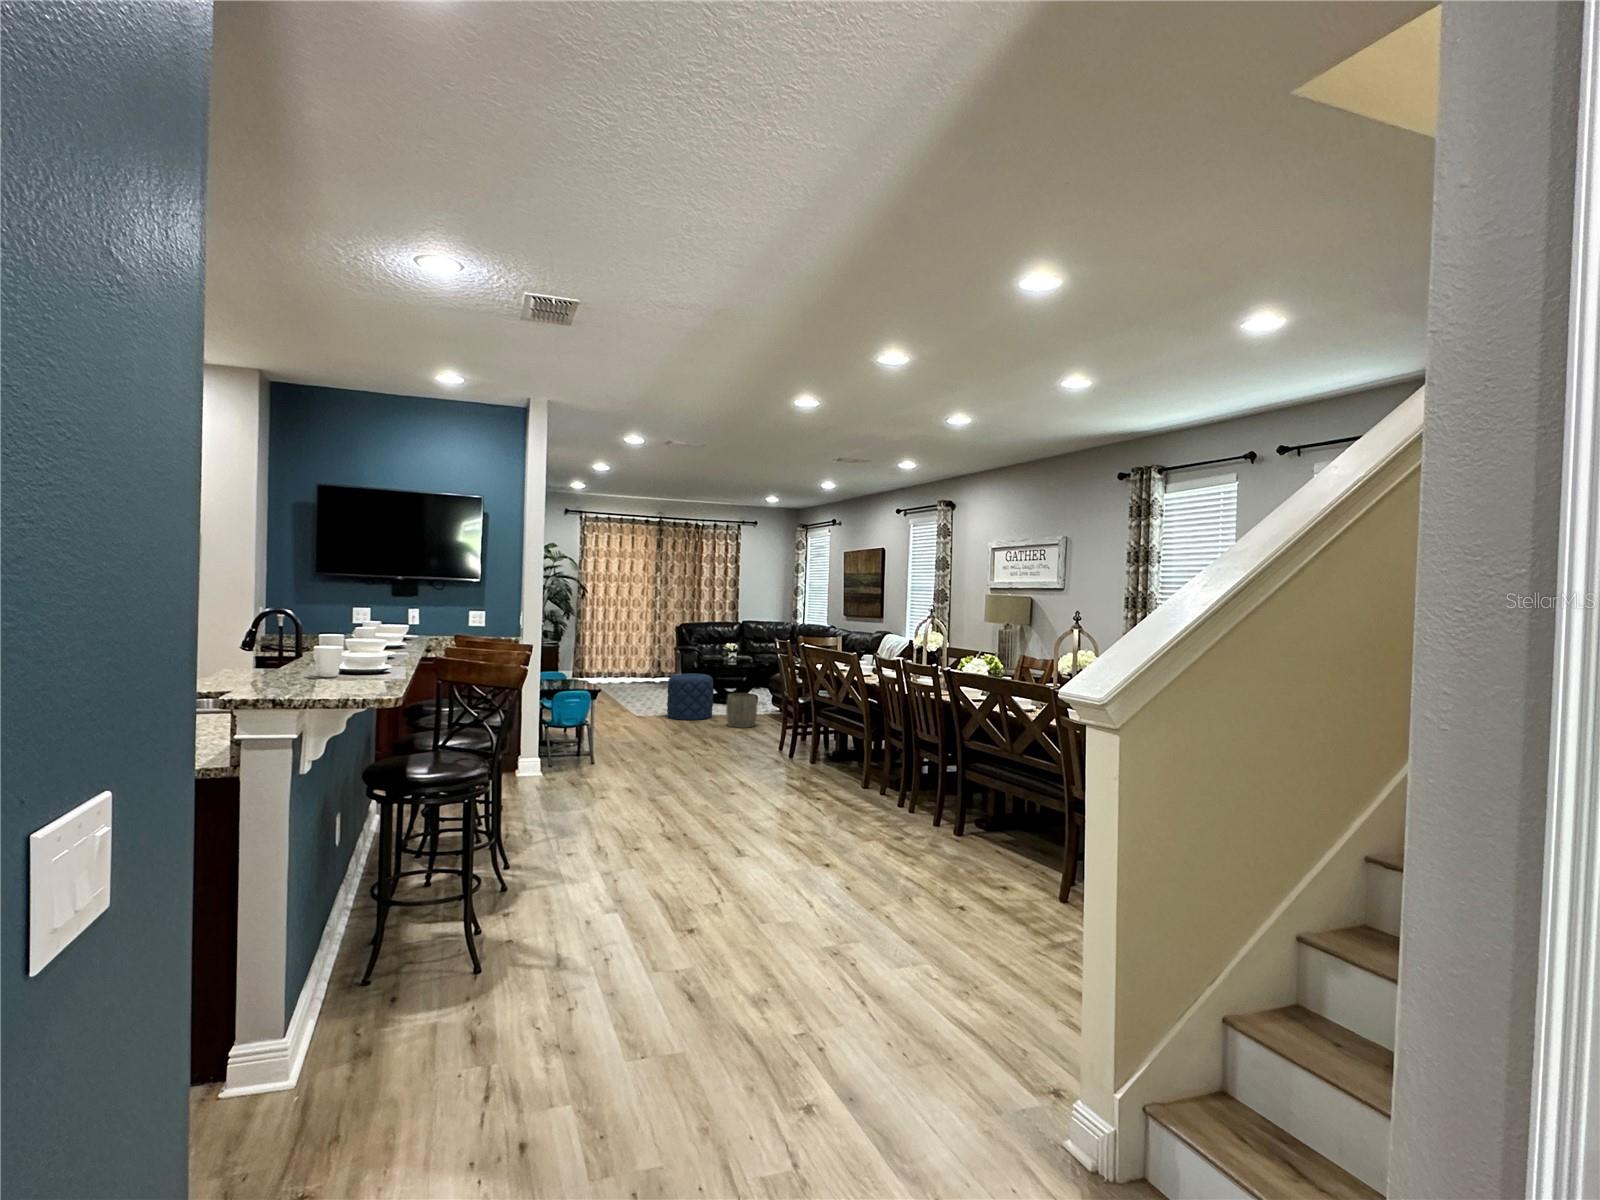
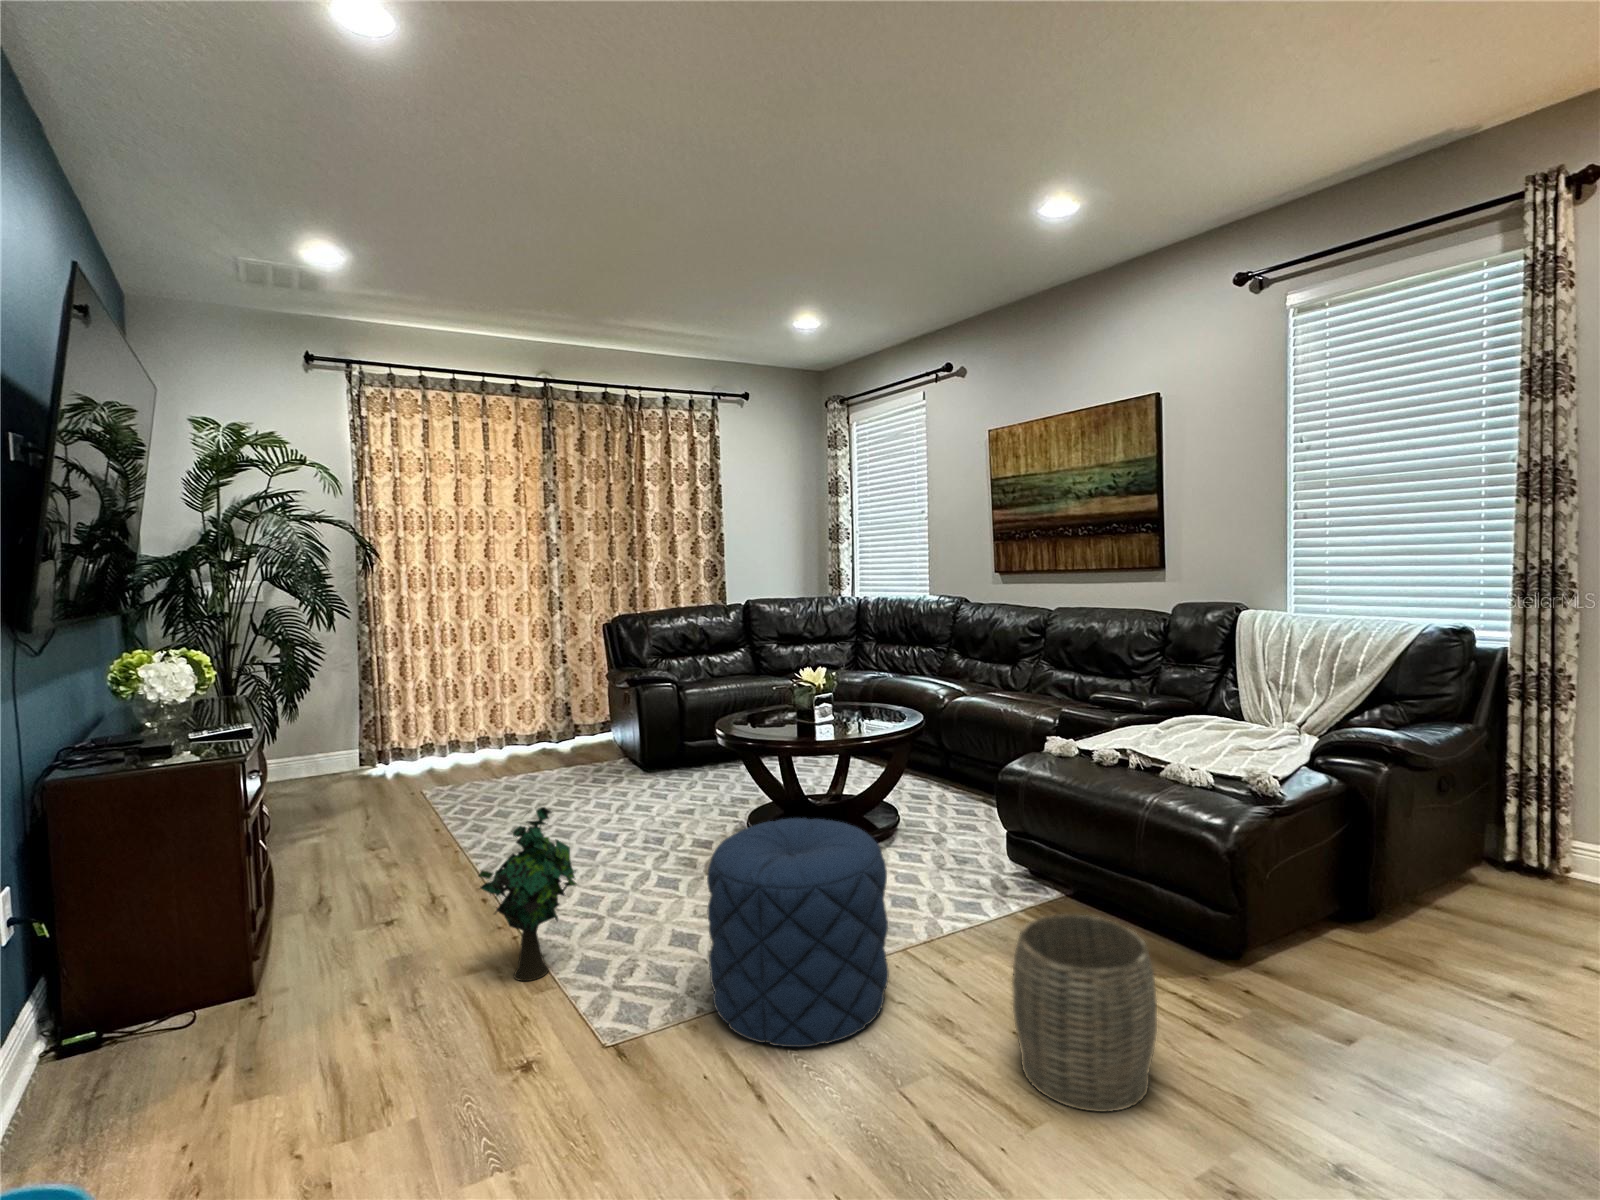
decorative plant: none [614,666,640,711] -> present [478,807,577,981]

